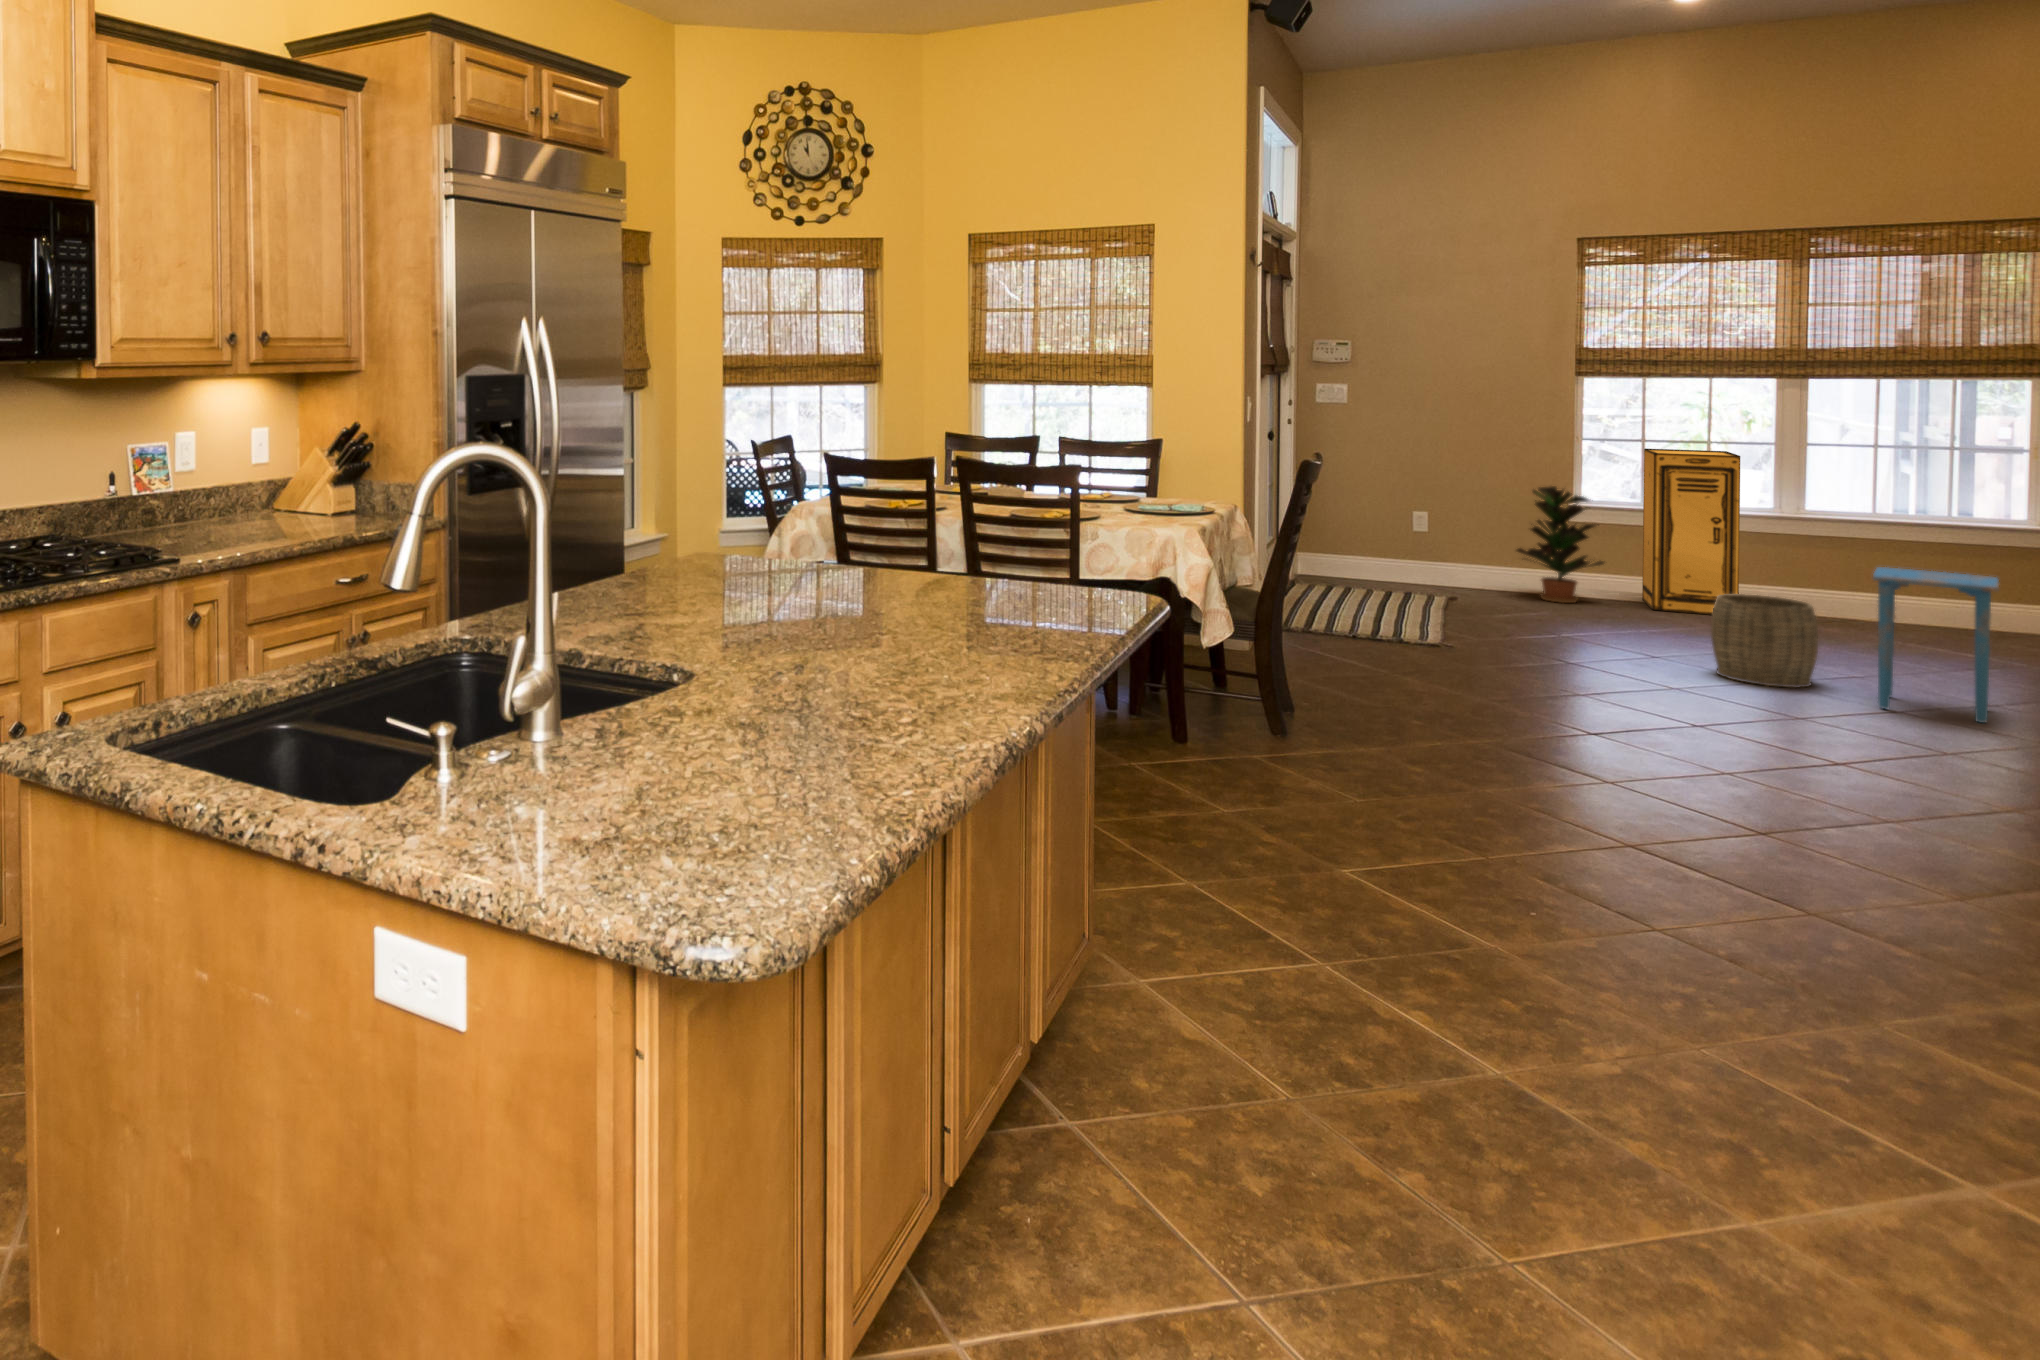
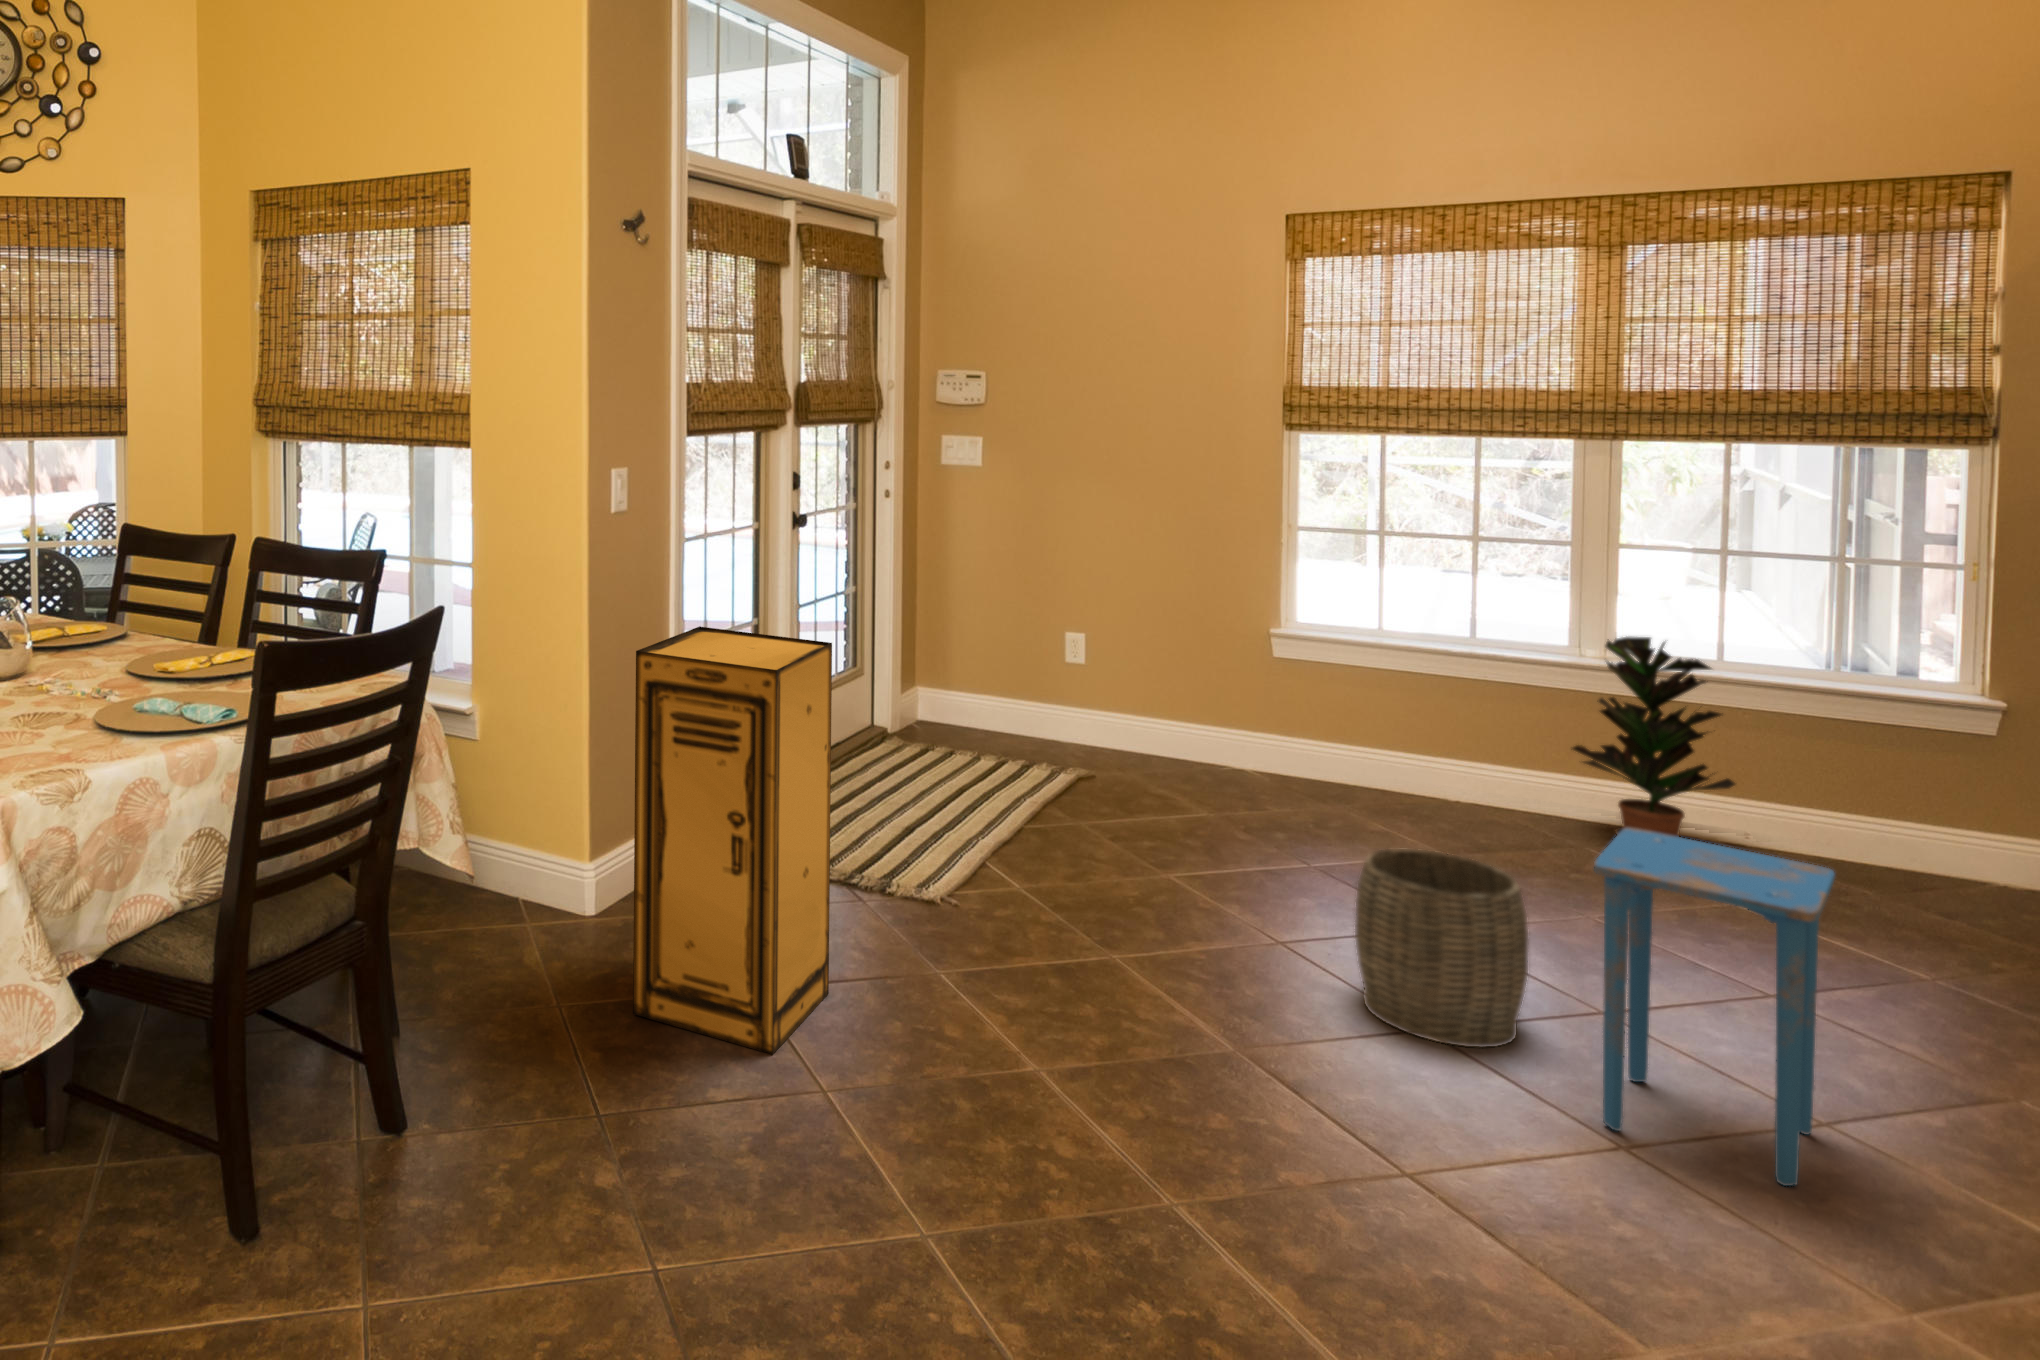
storage cabinet: present [1642,449,1740,615] -> present [633,626,832,1054]
potted plant: present [1517,486,1604,603] -> present [1571,637,1735,837]

